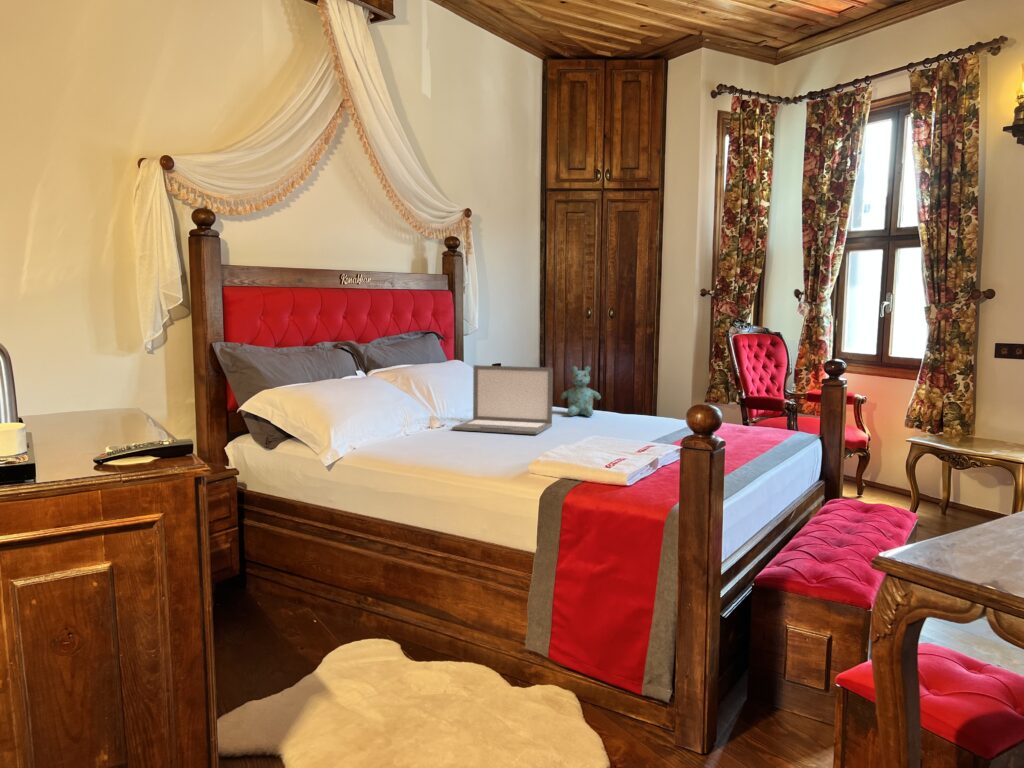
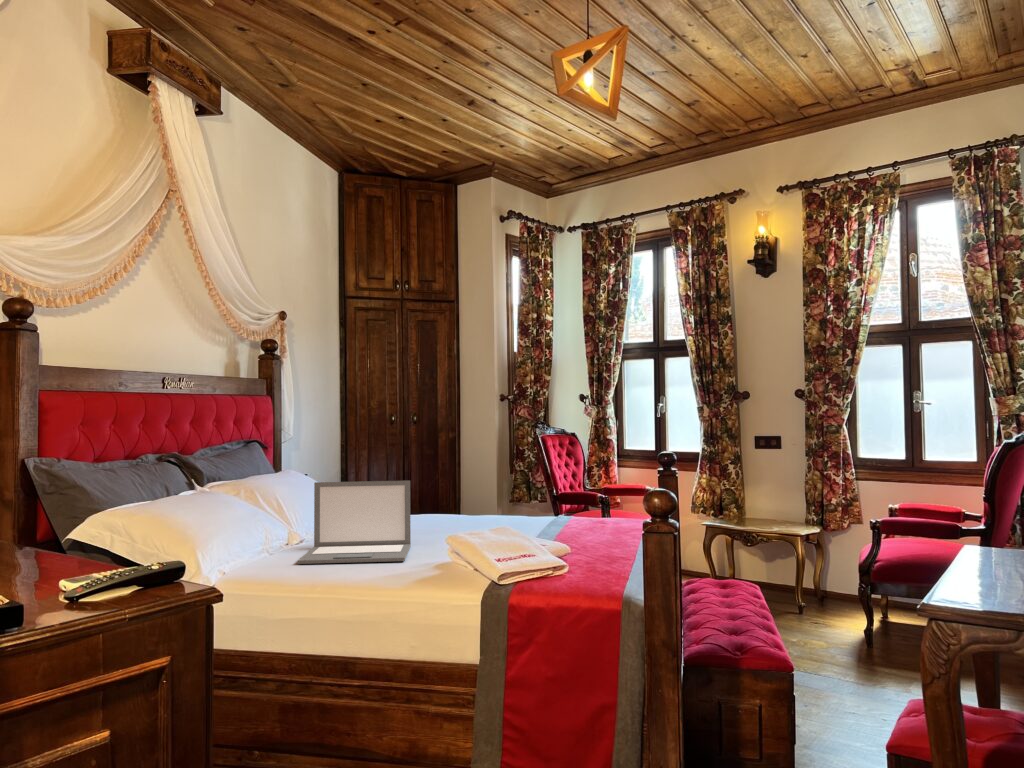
stuffed bear: present [561,366,601,416] -> none [405,476,449,532]

